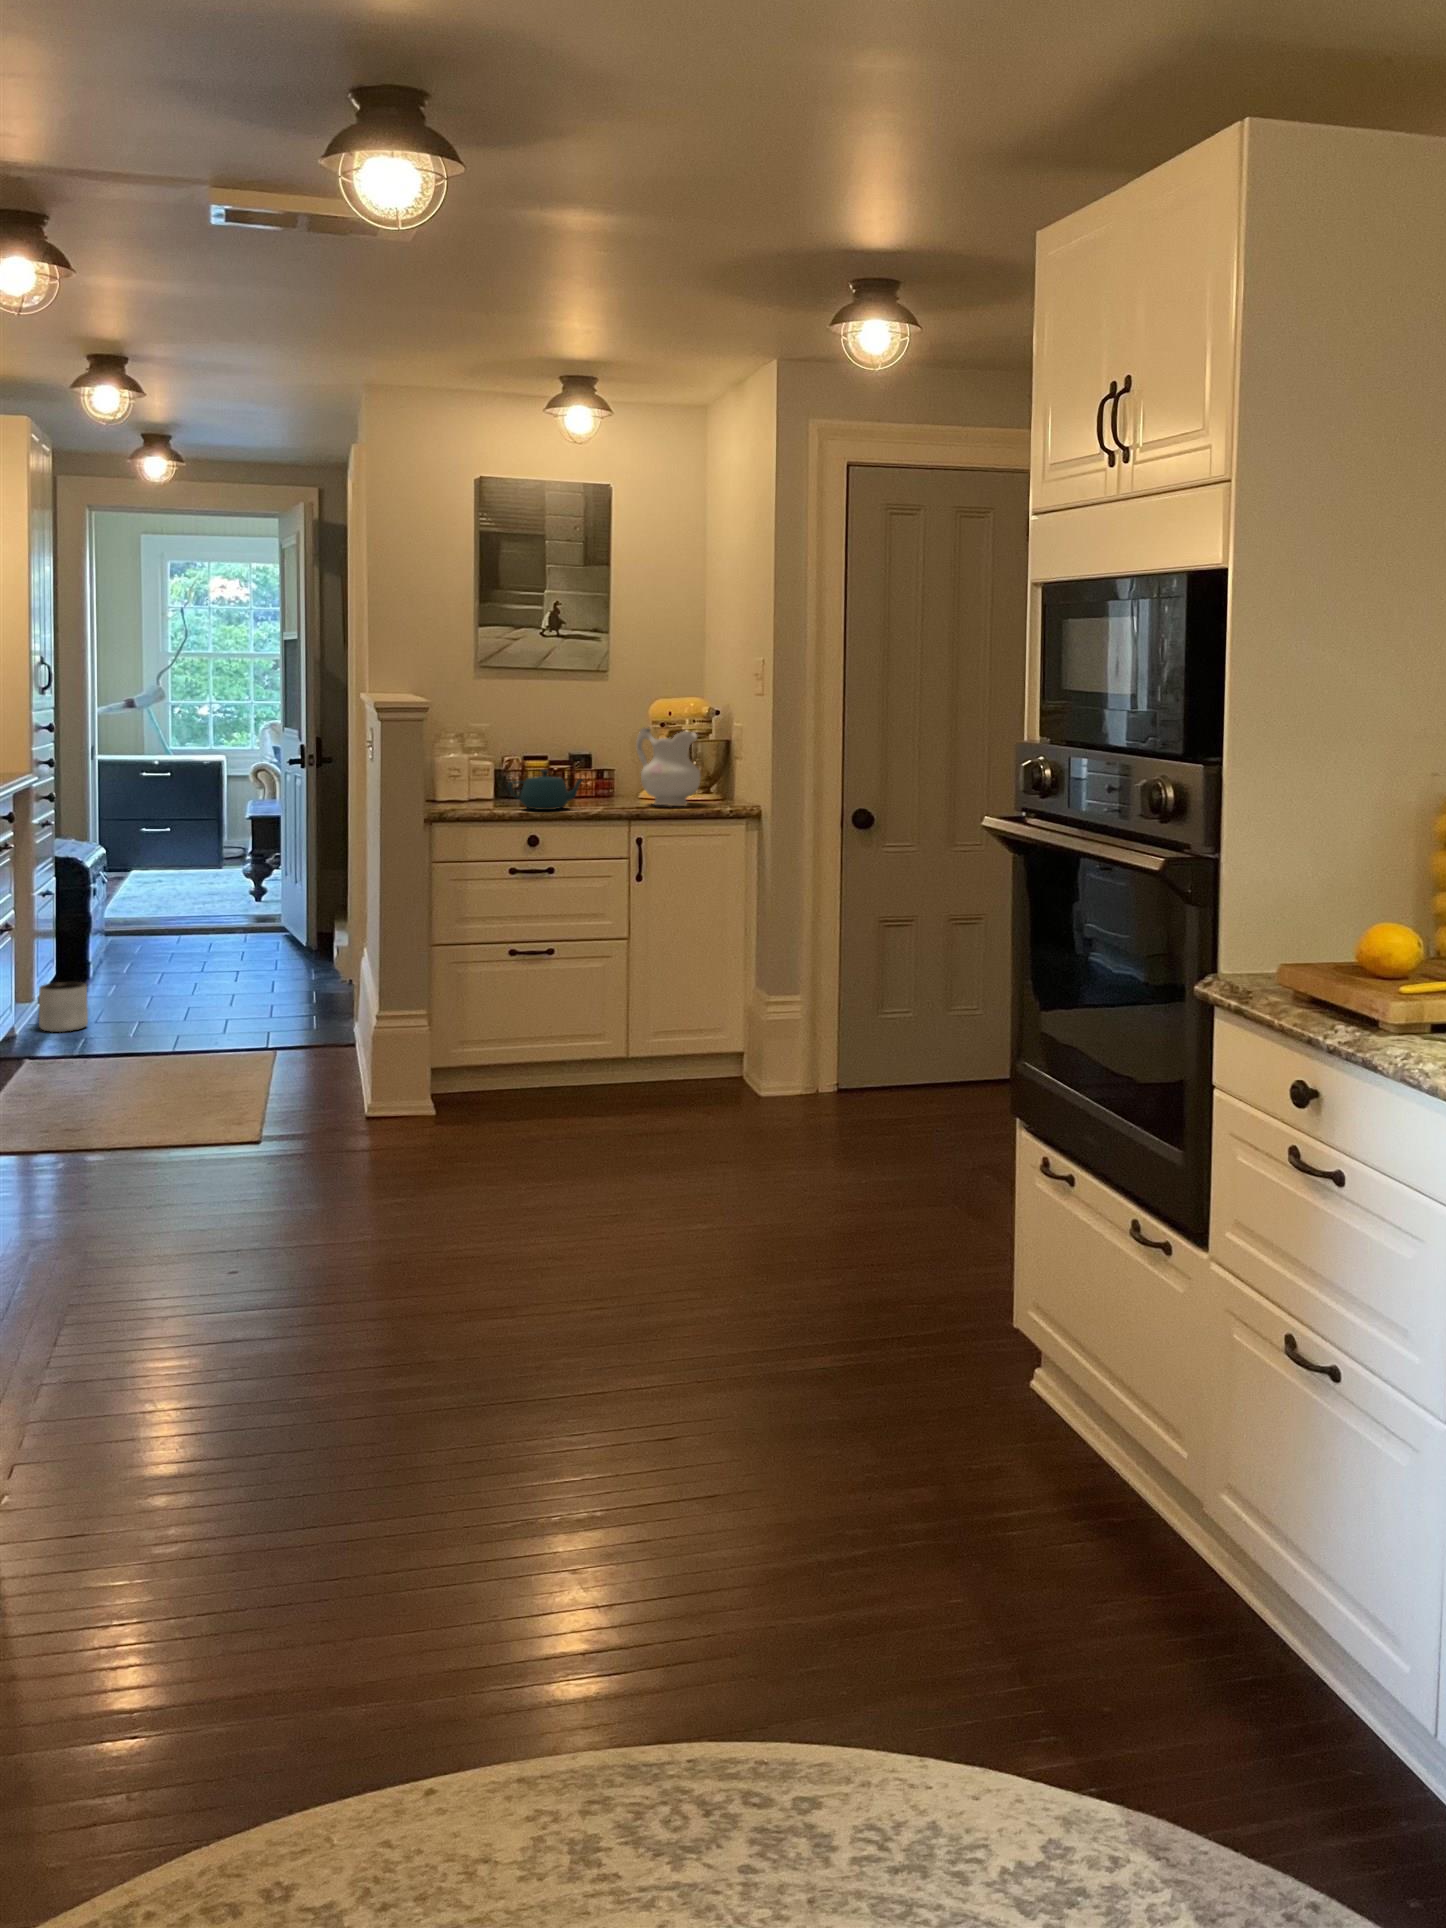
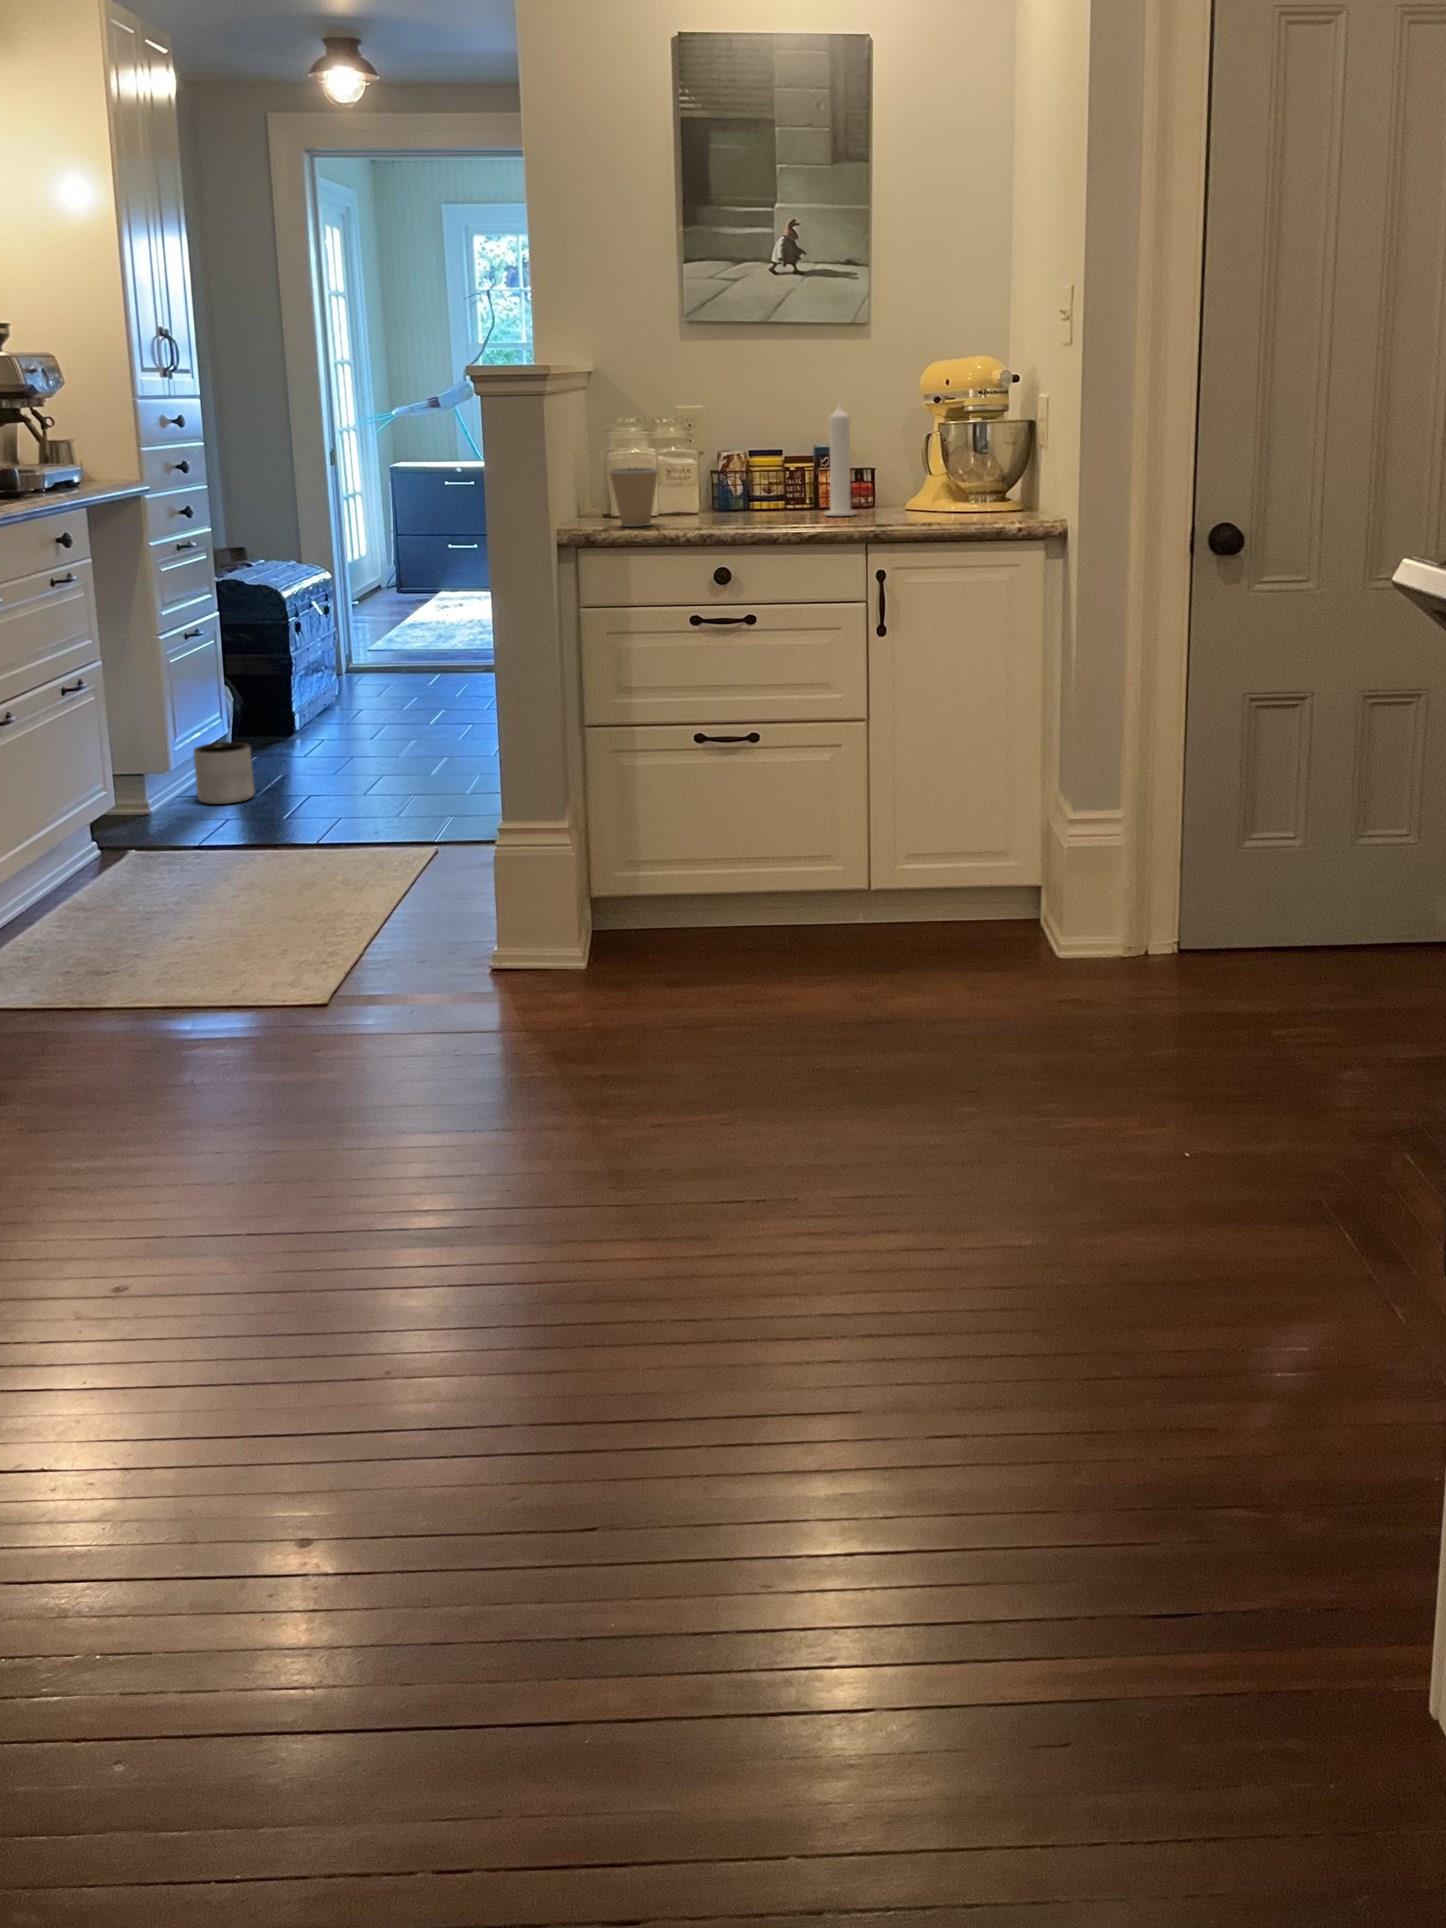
candle: none [589,725,611,802] -> present [825,402,856,516]
ceramic pitcher: present [636,728,701,806] -> none [890,402,983,521]
coffee cup: none [443,769,479,809] -> present [610,468,658,526]
teapot: present [508,770,583,810] -> none [698,468,807,528]

